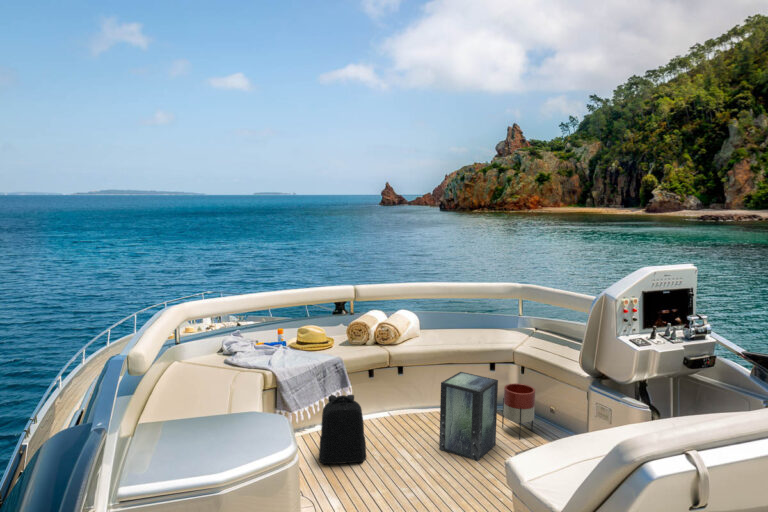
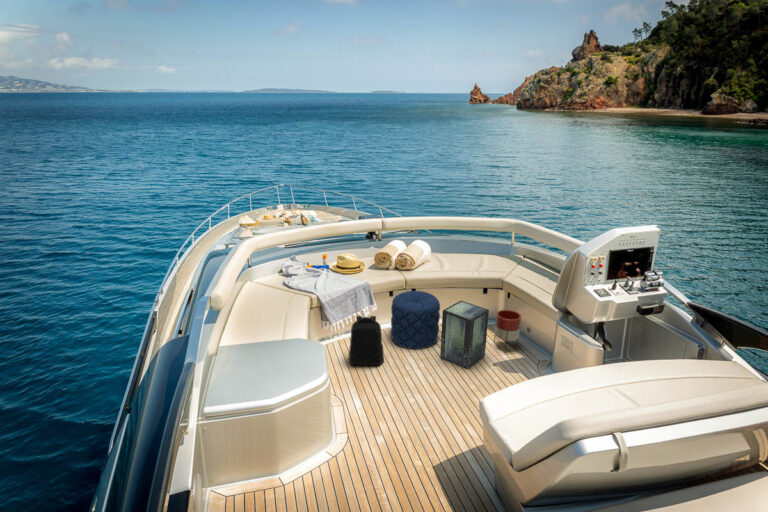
pouf: none [370,366,433,441] -> present [391,291,440,349]

